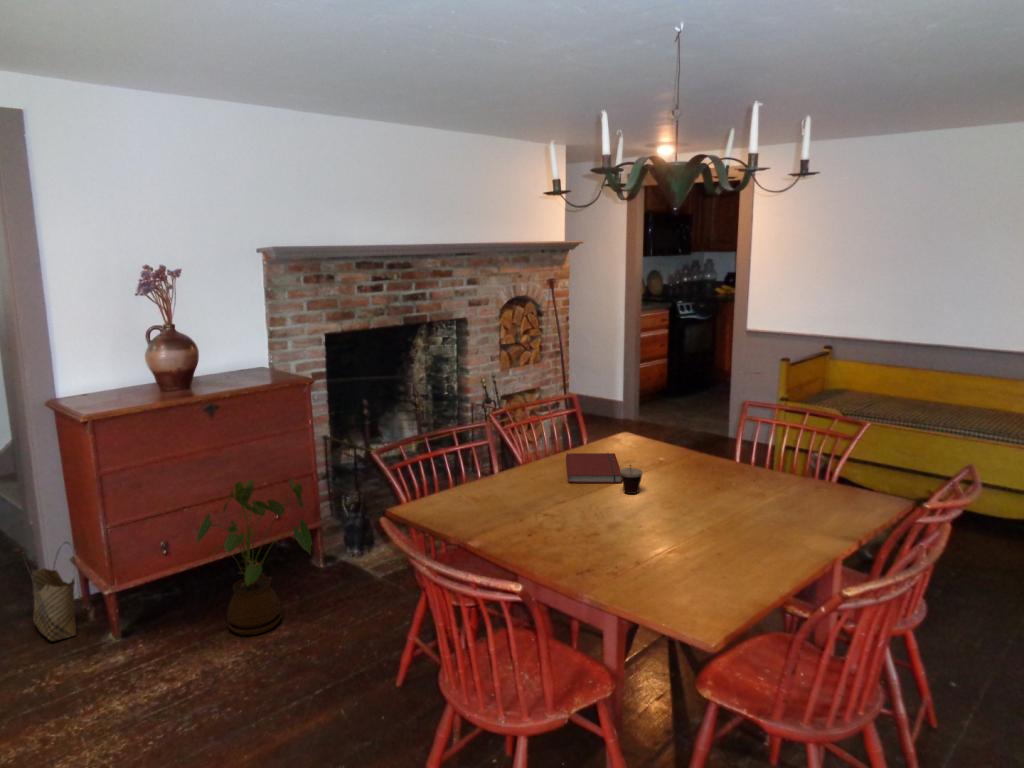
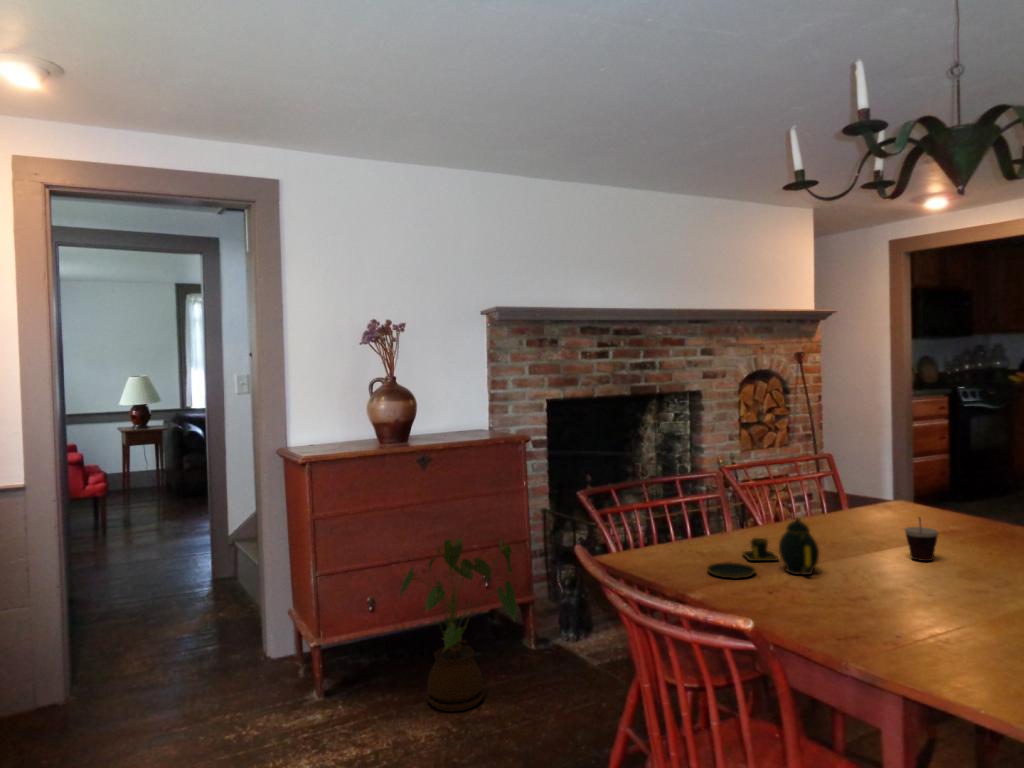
book: present [566,453,622,483] -> none [825,516,907,550]
teapot: none [477,471,560,523] -> present [707,517,819,579]
woven basket: present [30,562,76,641] -> none [245,590,289,691]

